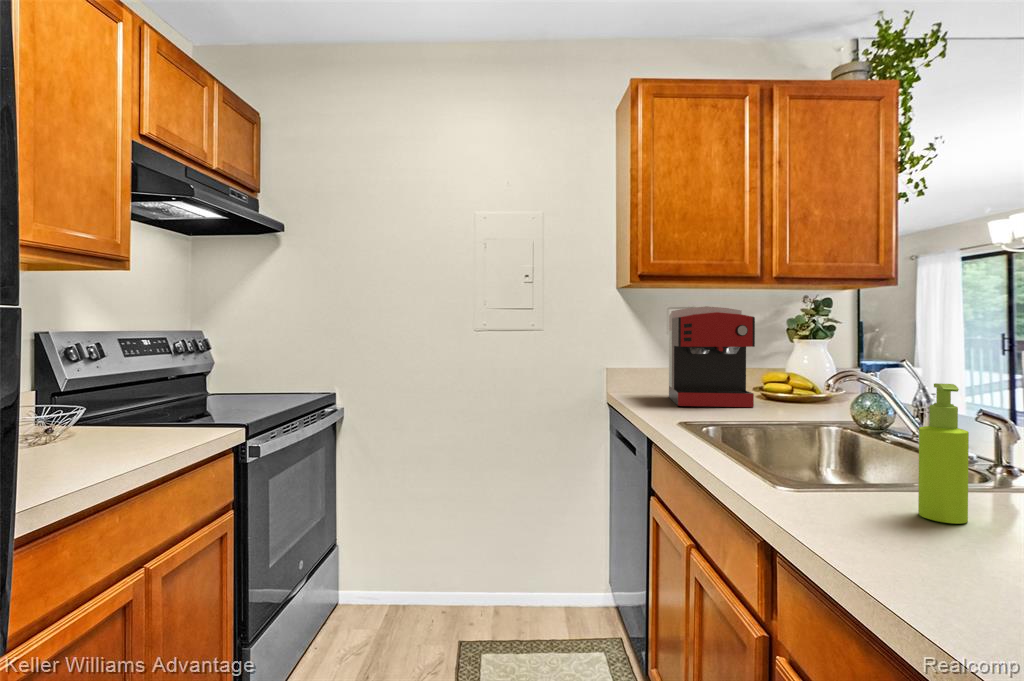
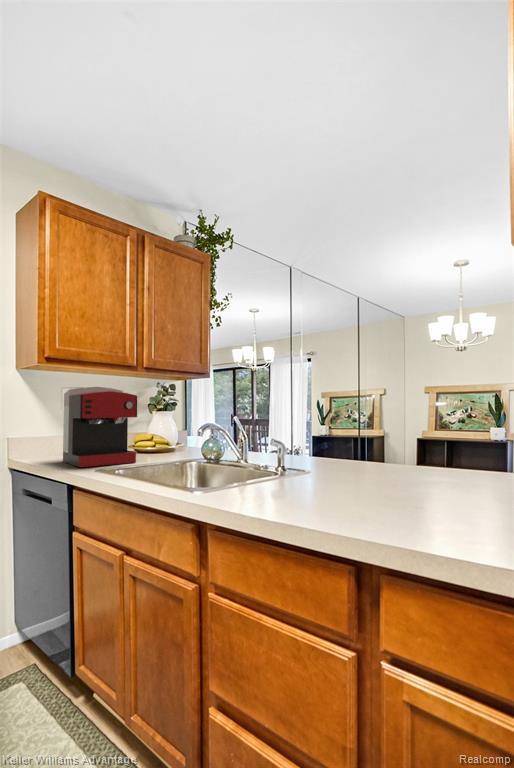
soap dispenser: present [918,383,969,524] -> none [290,433,314,516]

